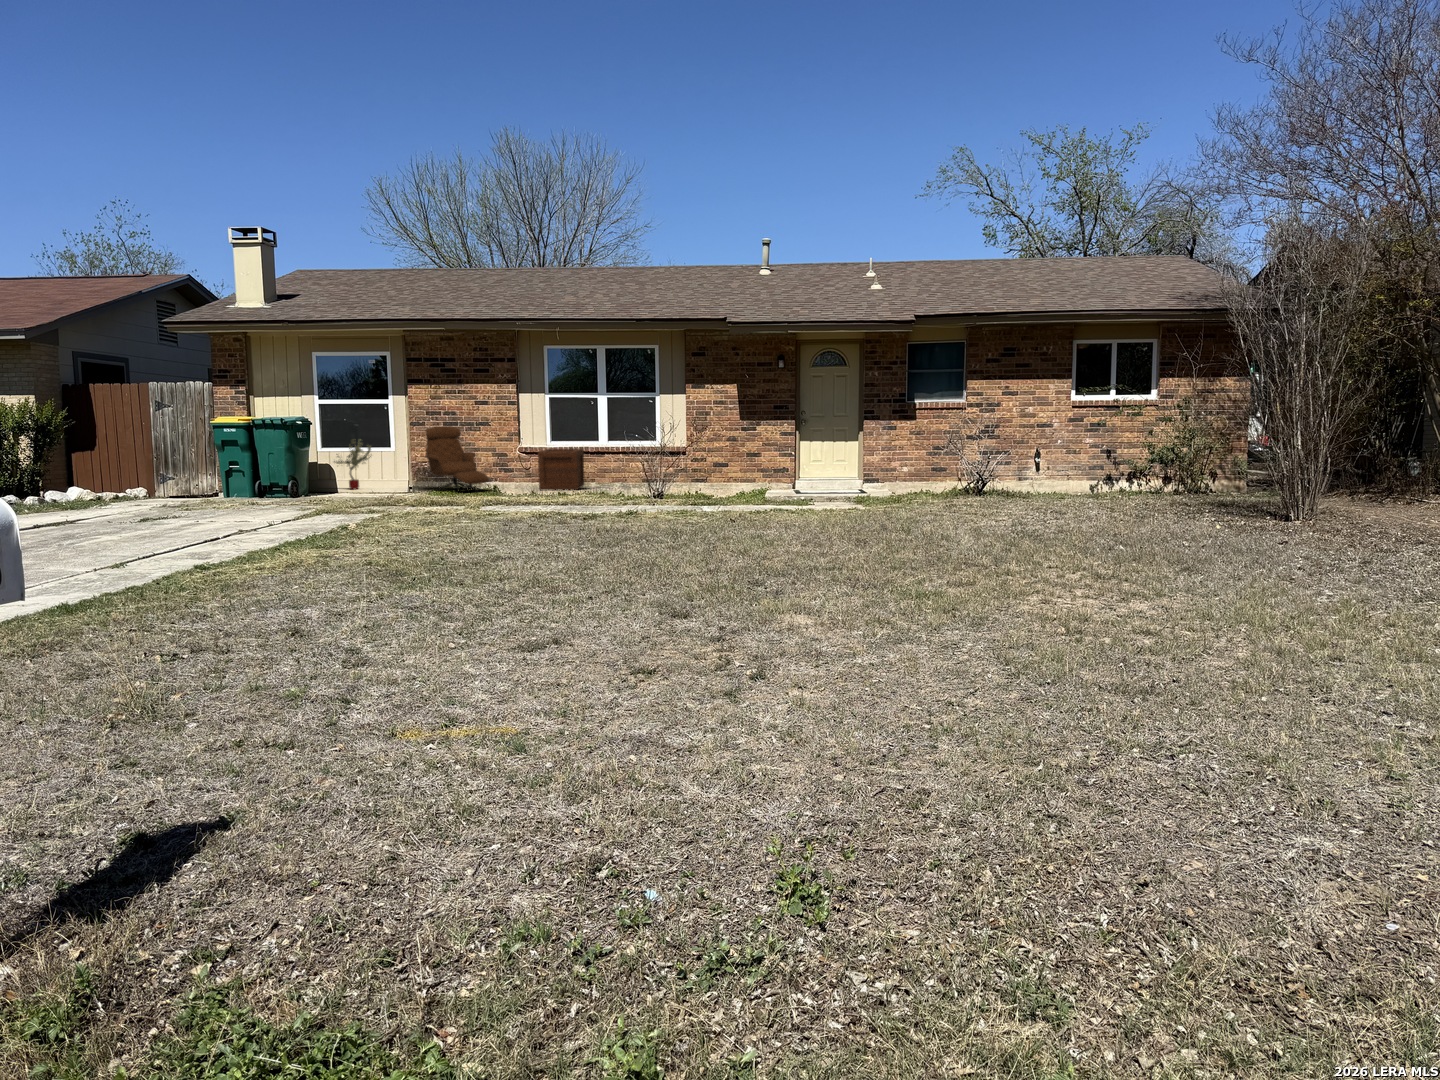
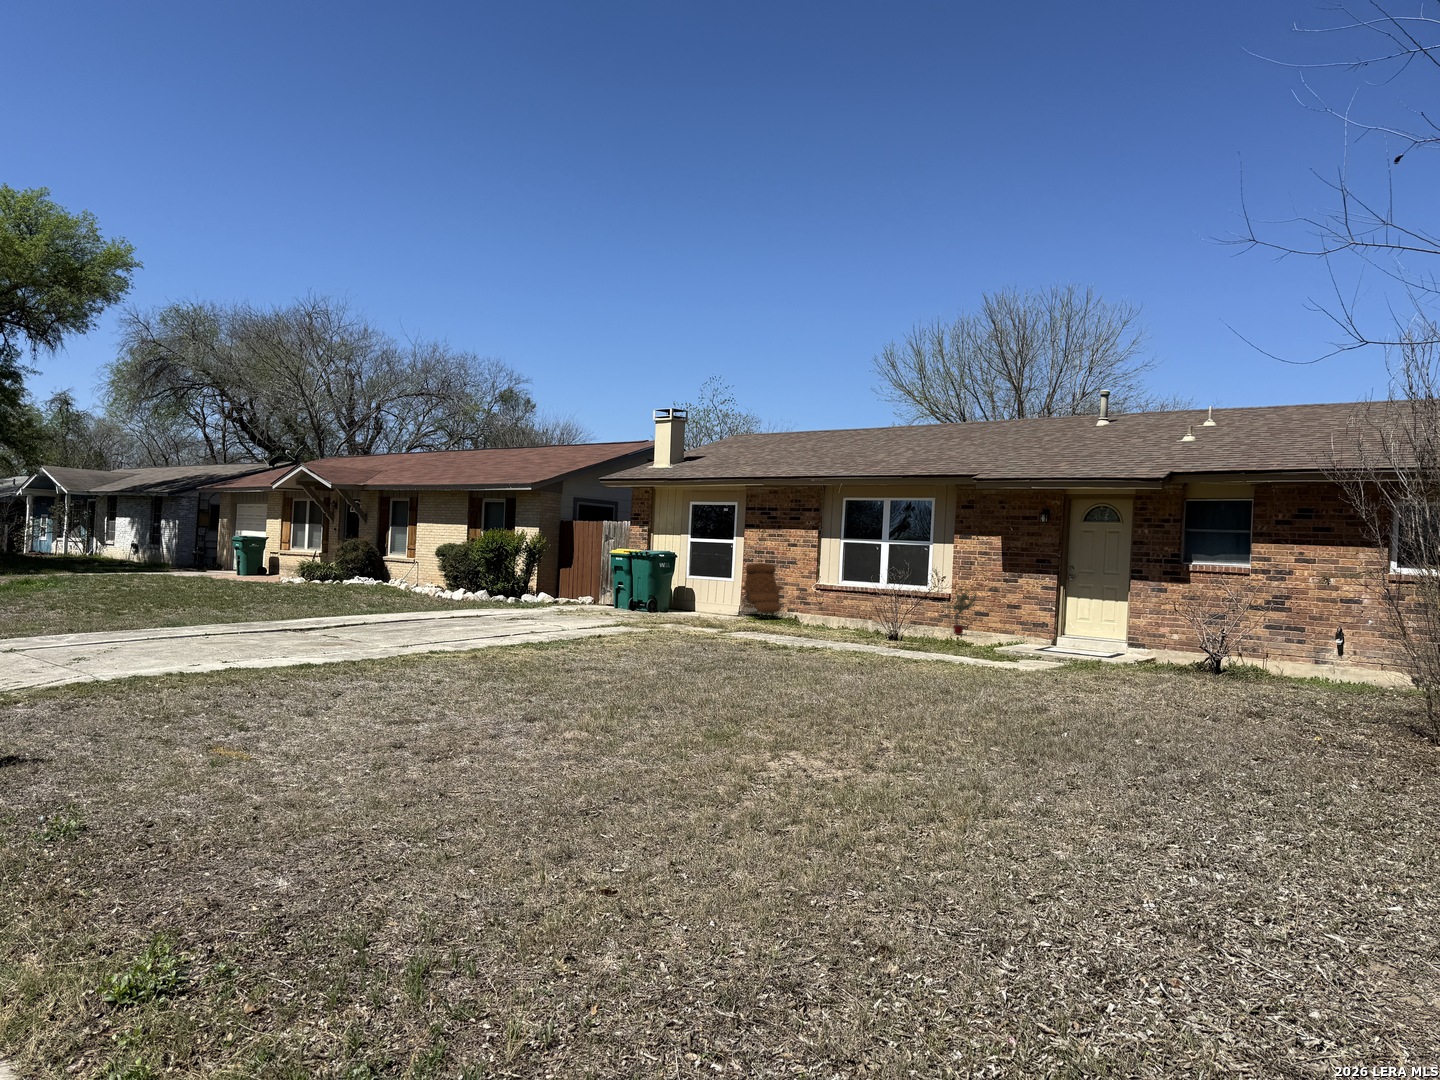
potted tree: present [334,440,371,490] -> present [943,586,976,635]
wooden crate: present [538,449,585,490] -> none [818,587,865,626]

